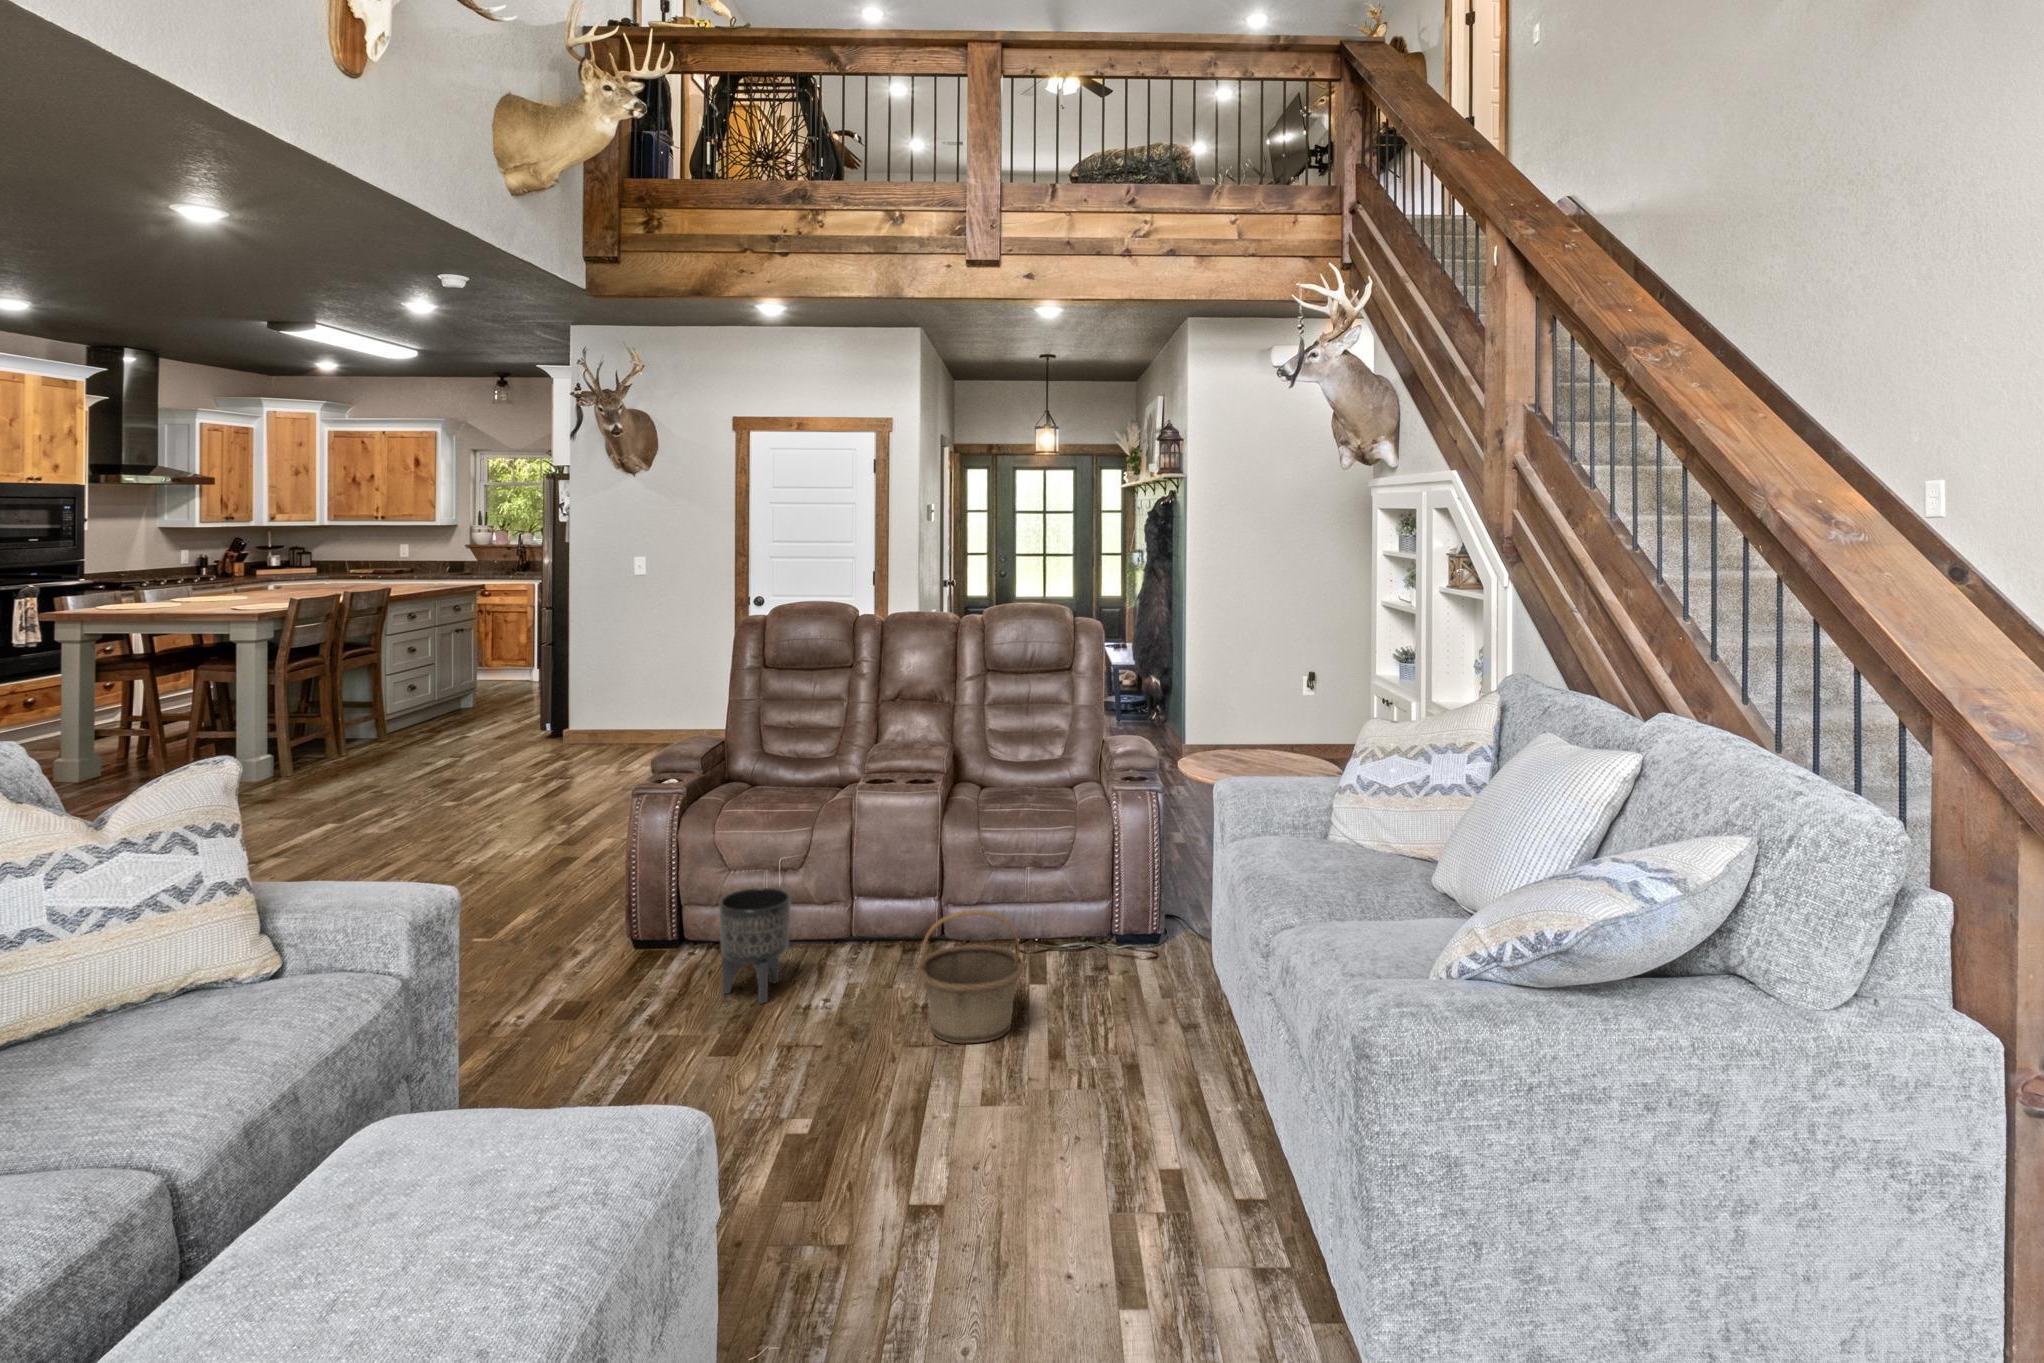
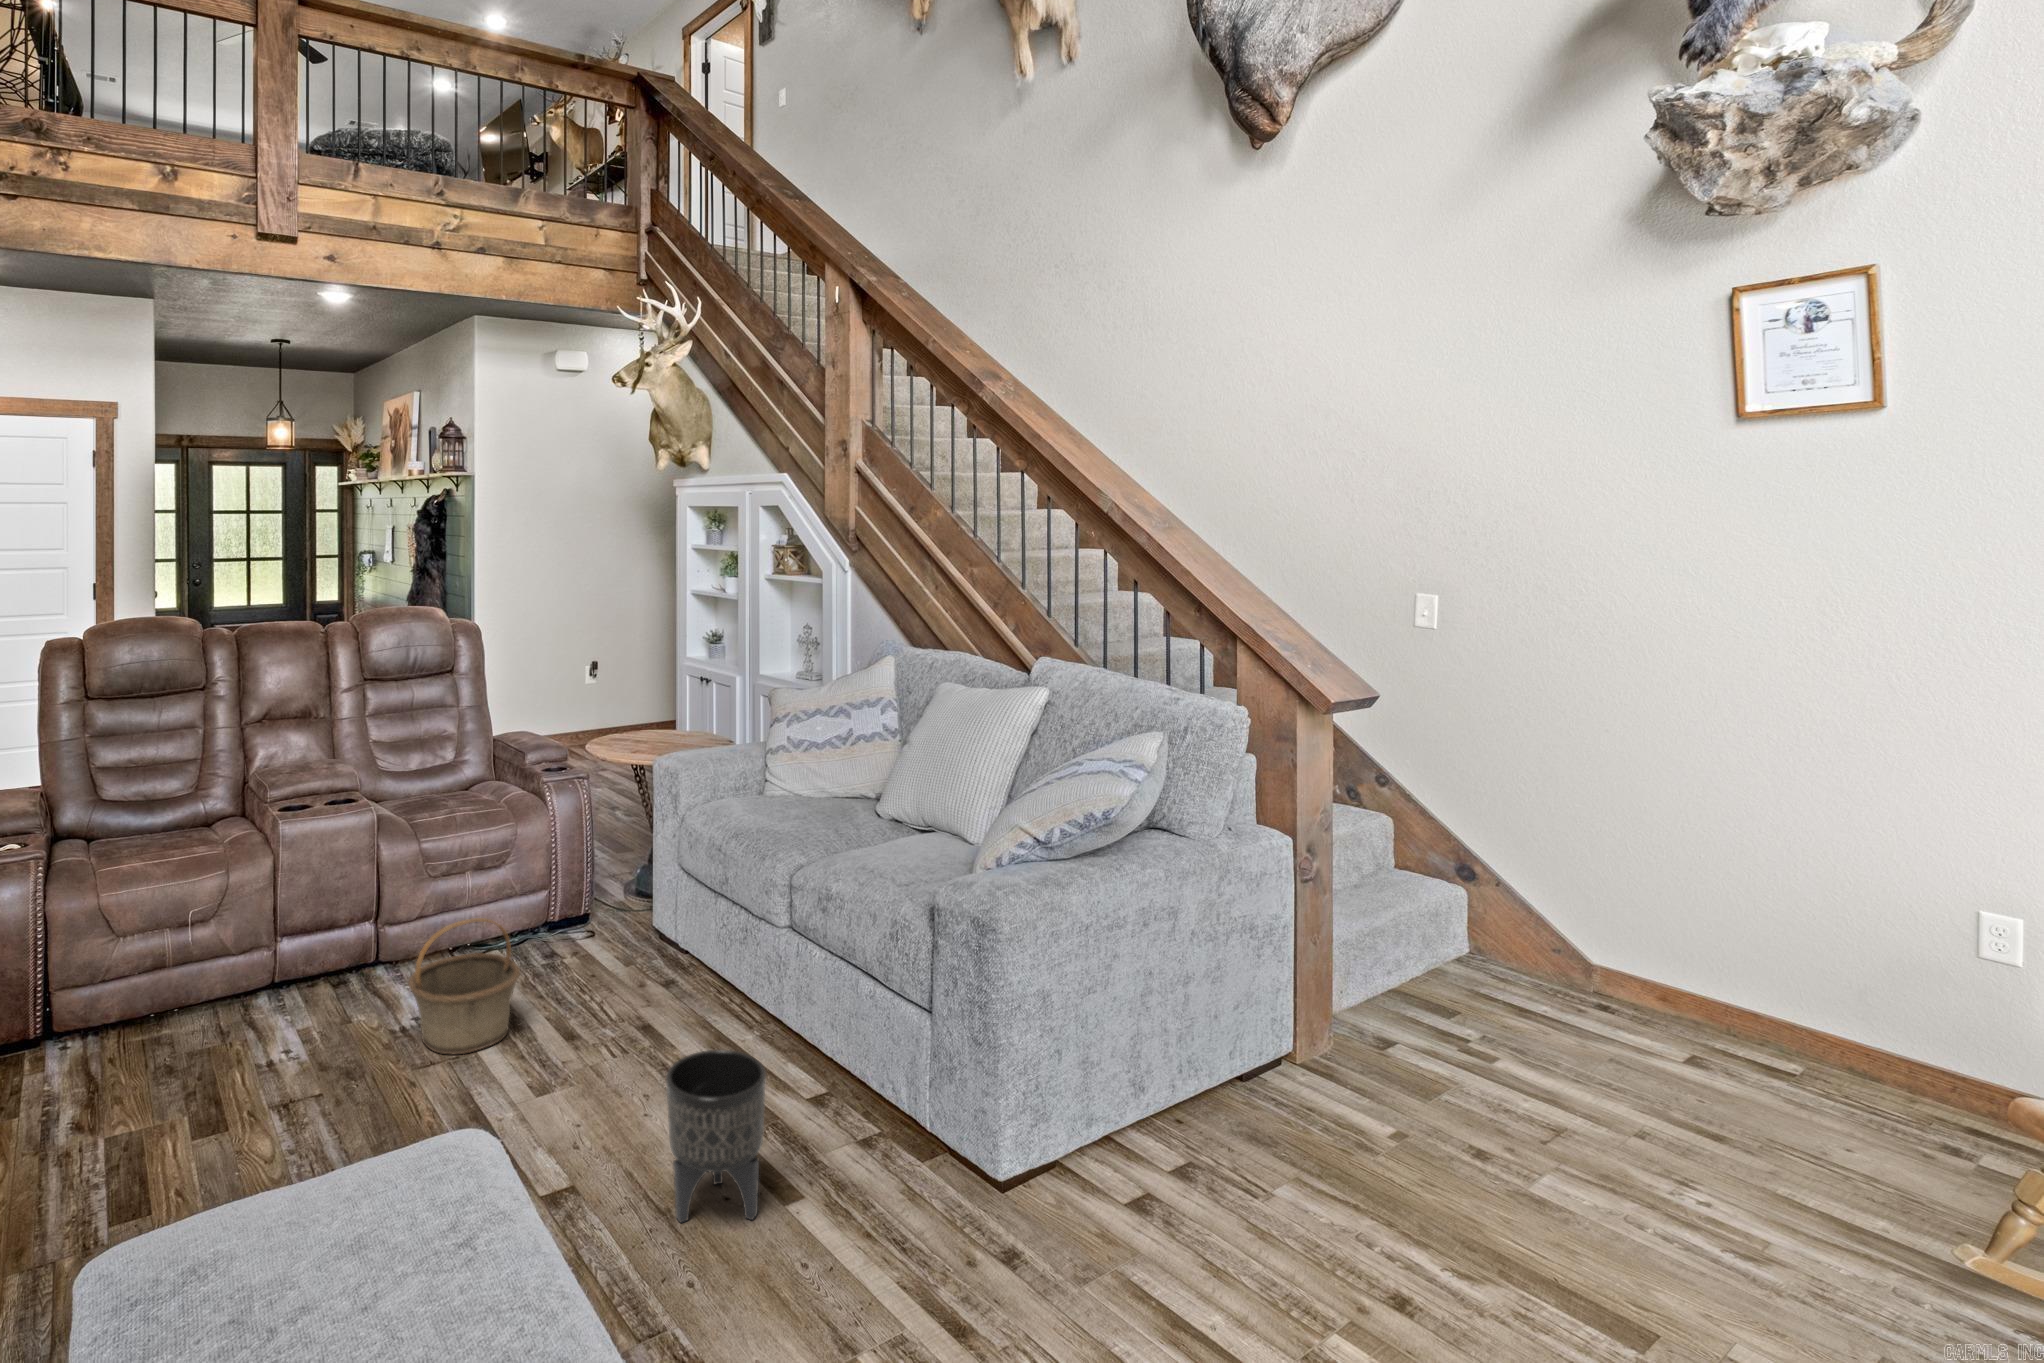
planter: present [719,888,791,1004] -> present [666,1050,766,1223]

